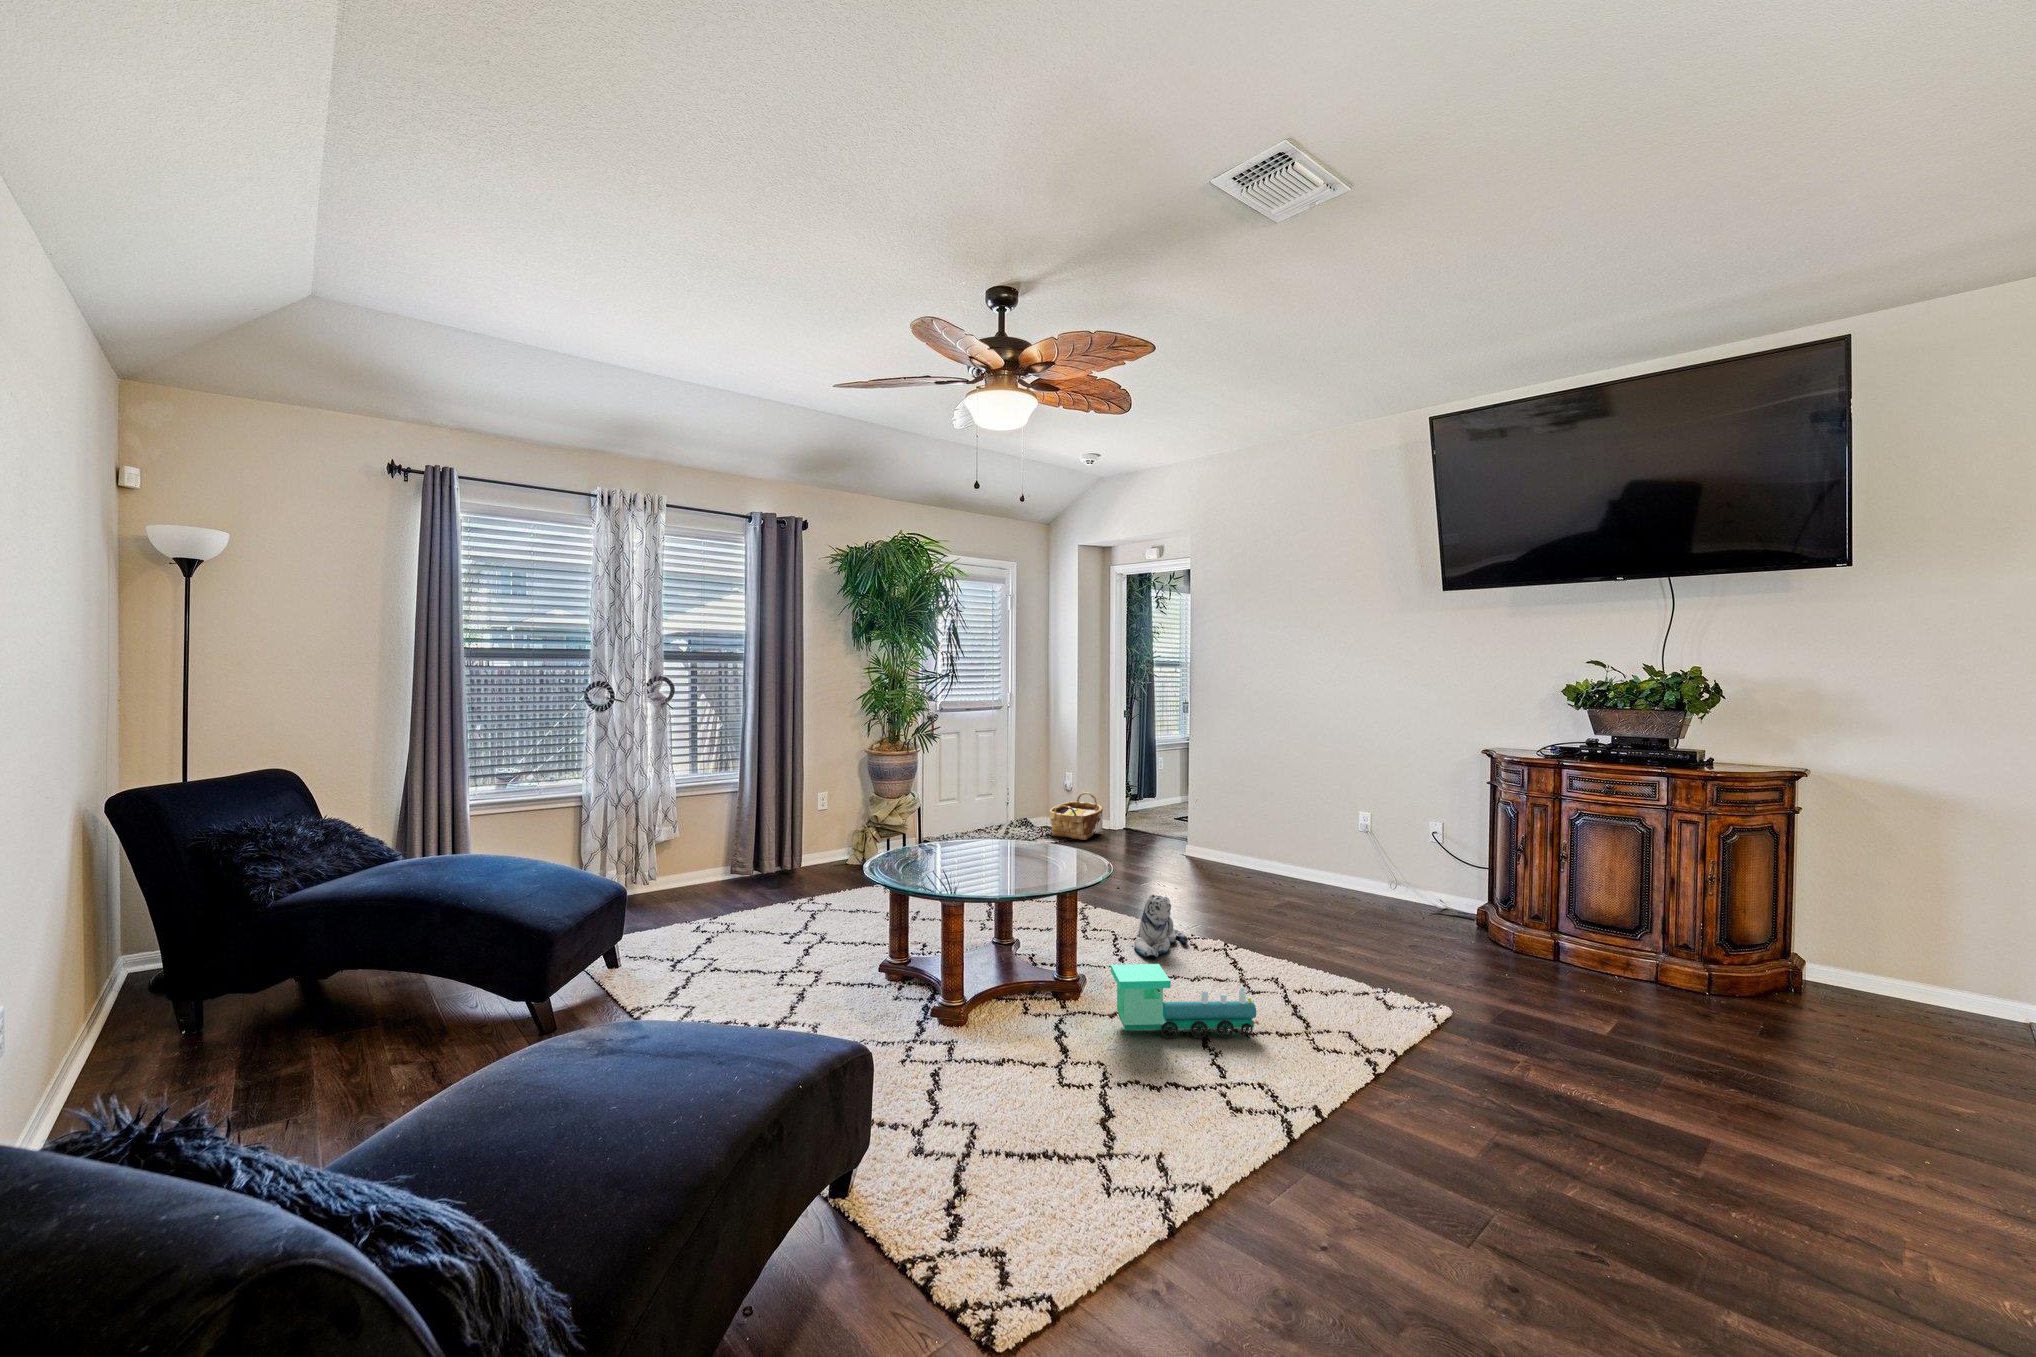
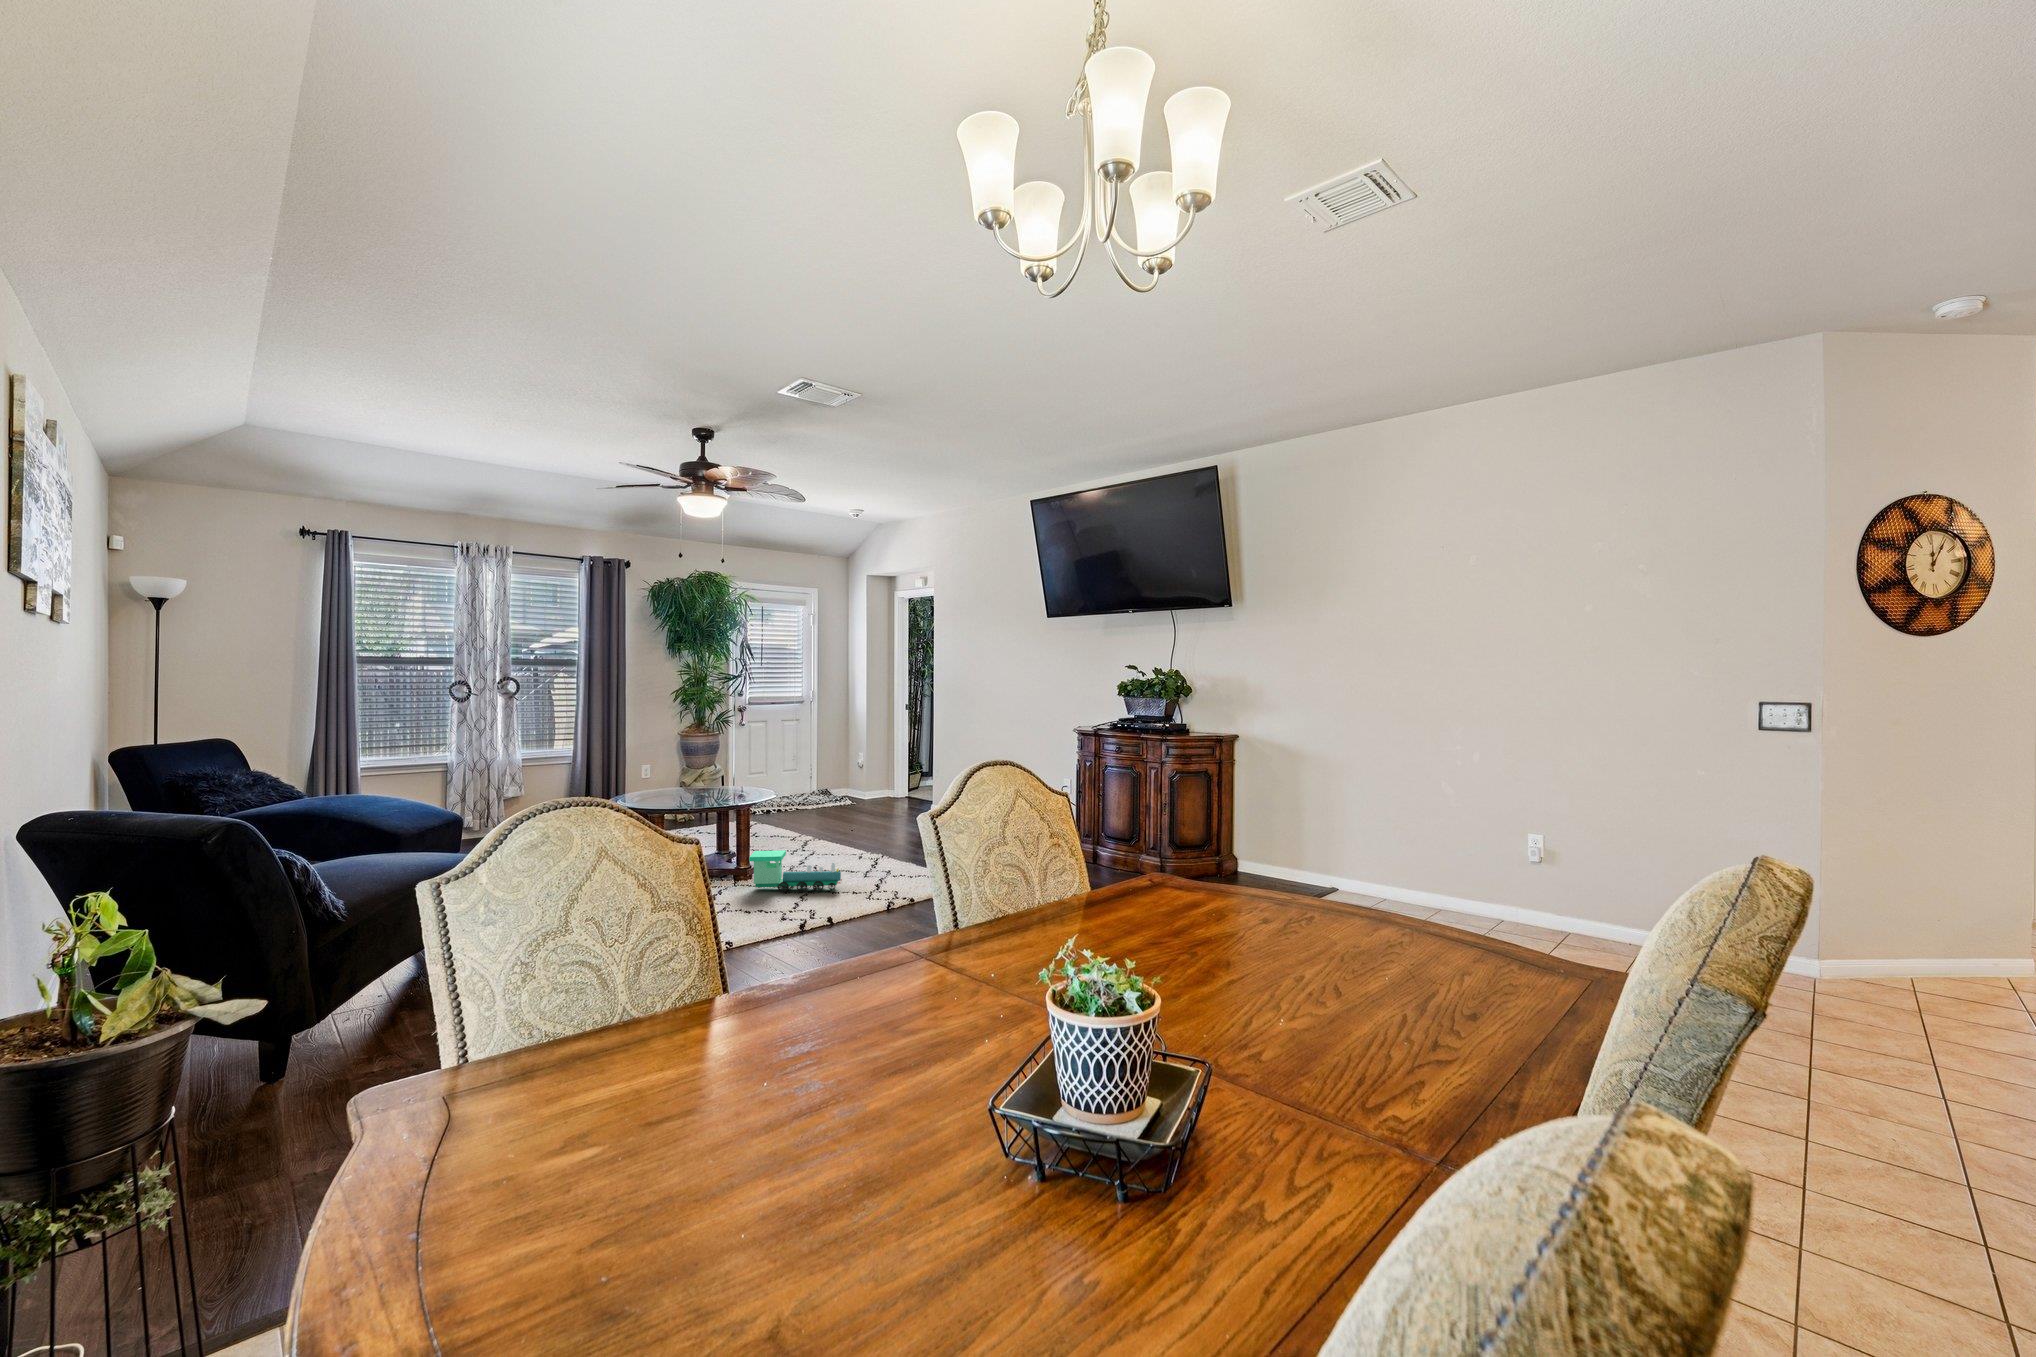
woven basket: present [1050,792,1103,840] -> none [836,766,880,802]
plush toy: present [1134,894,1188,957] -> none [815,820,858,860]

